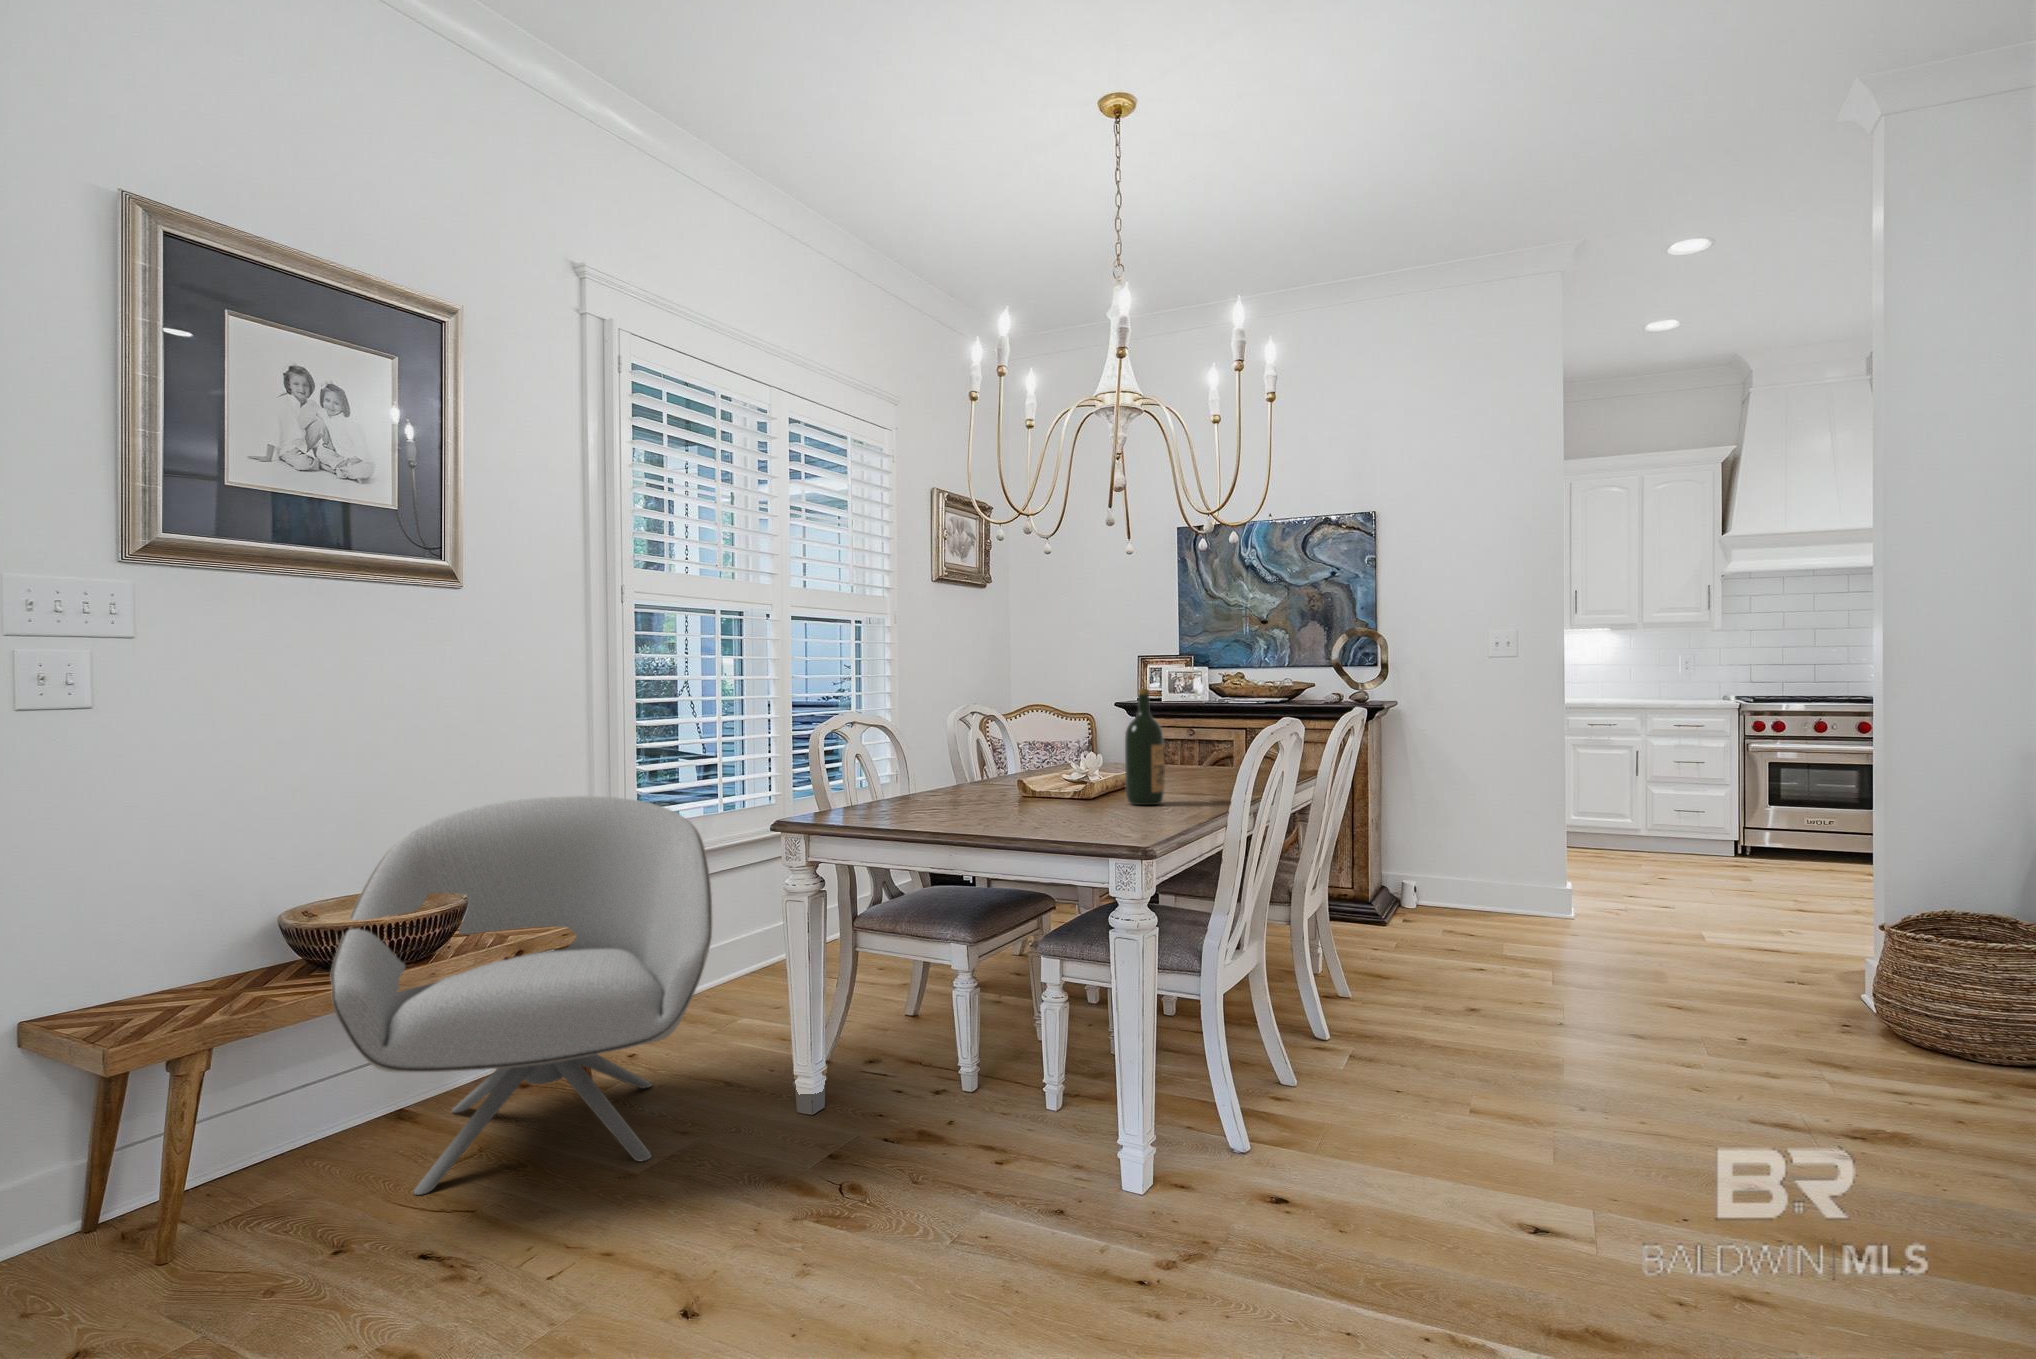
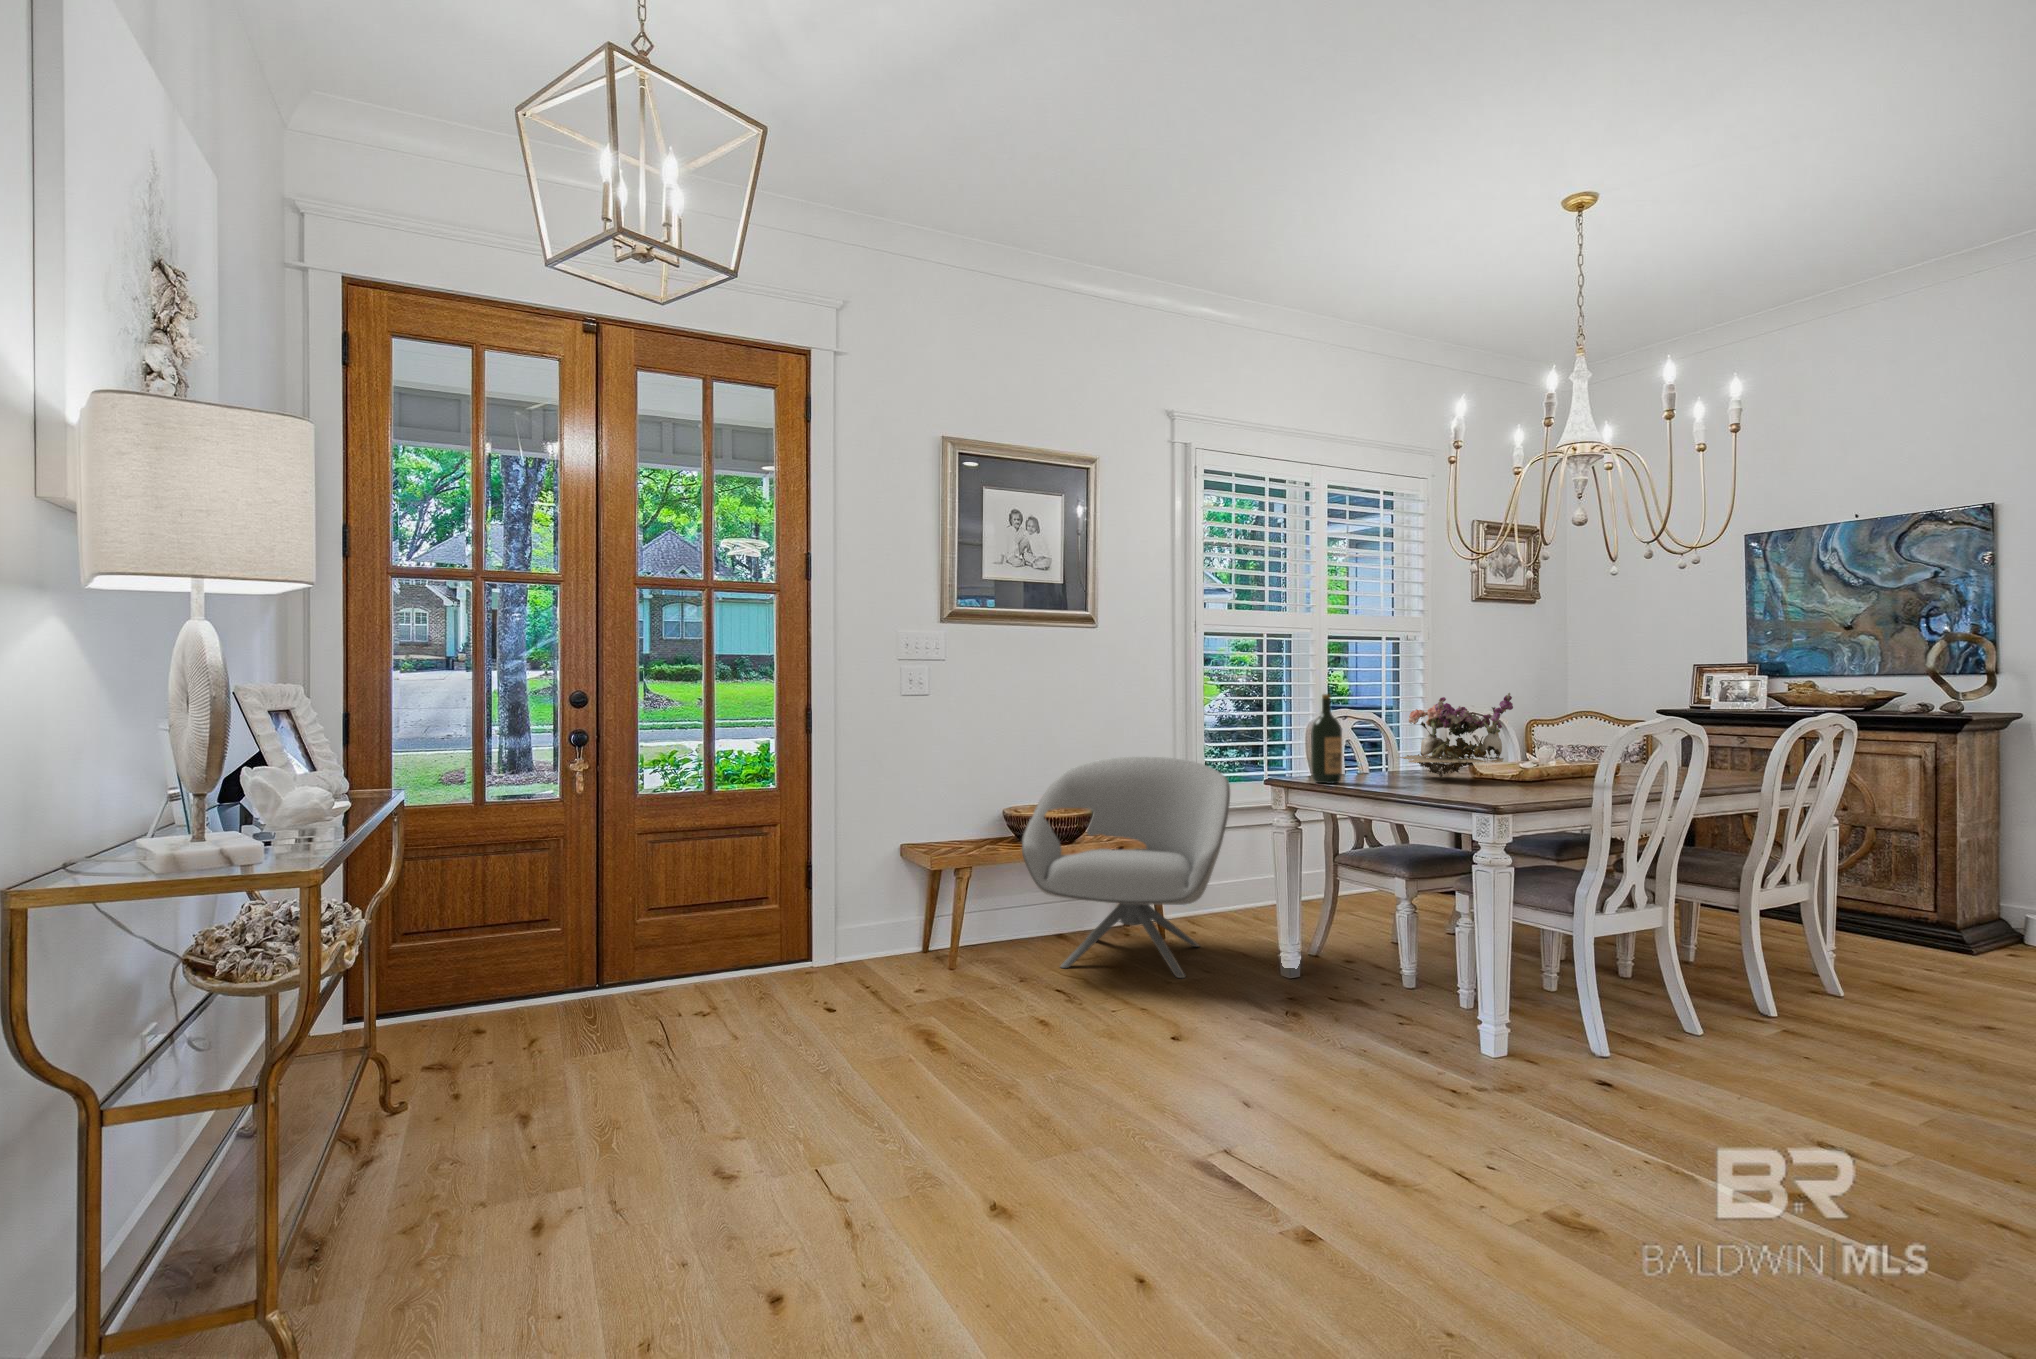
flower arrangement: none [936,687,1079,801] -> present [1397,693,1513,778]
wine bottle: present [1125,689,1165,805] -> present [1311,694,1342,784]

